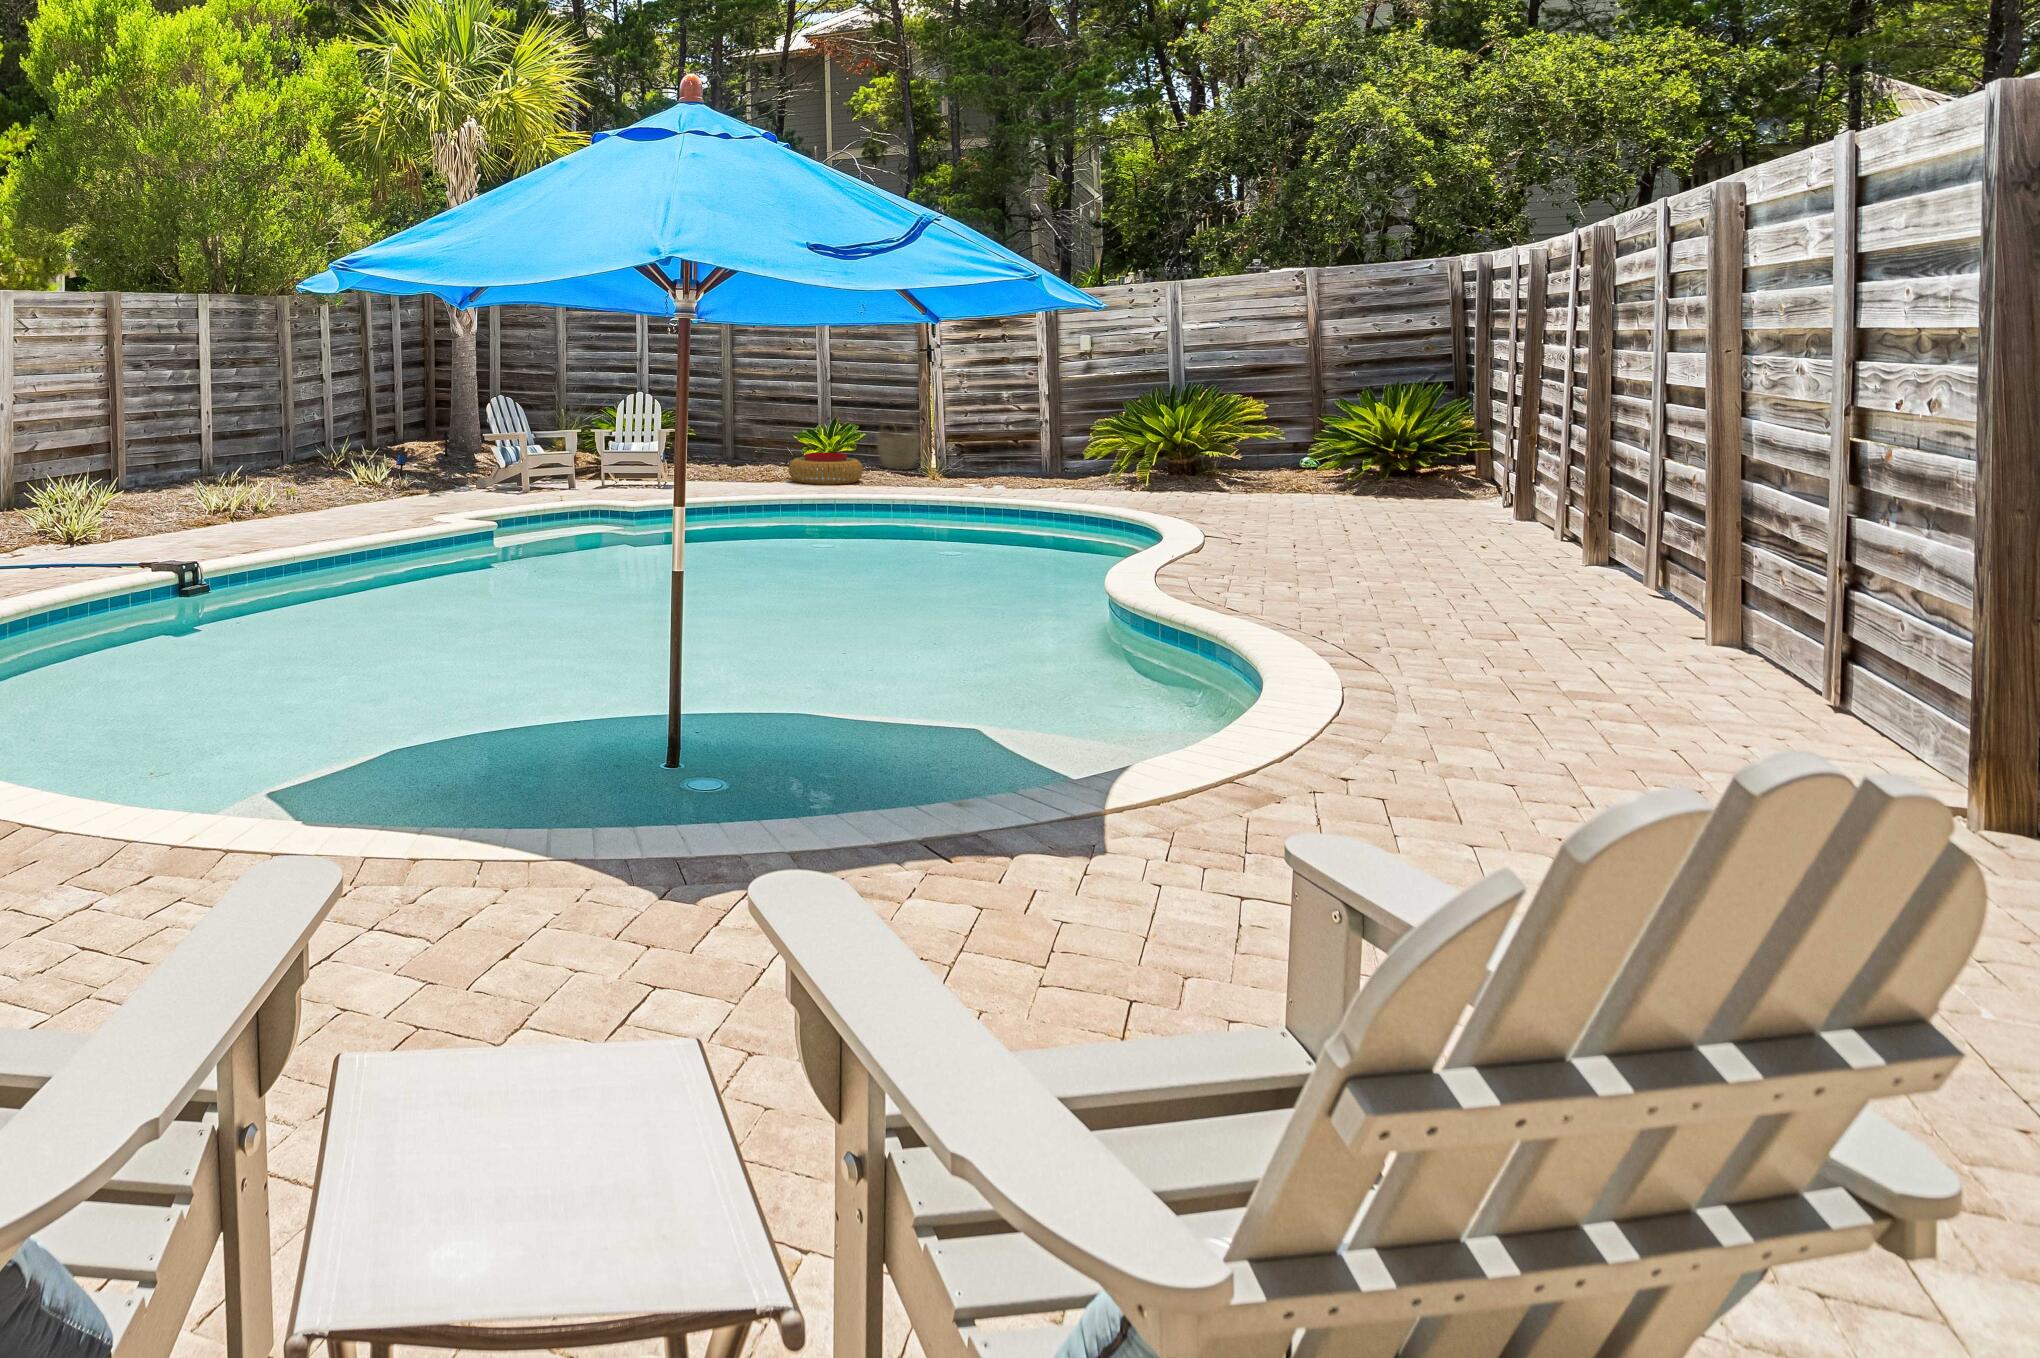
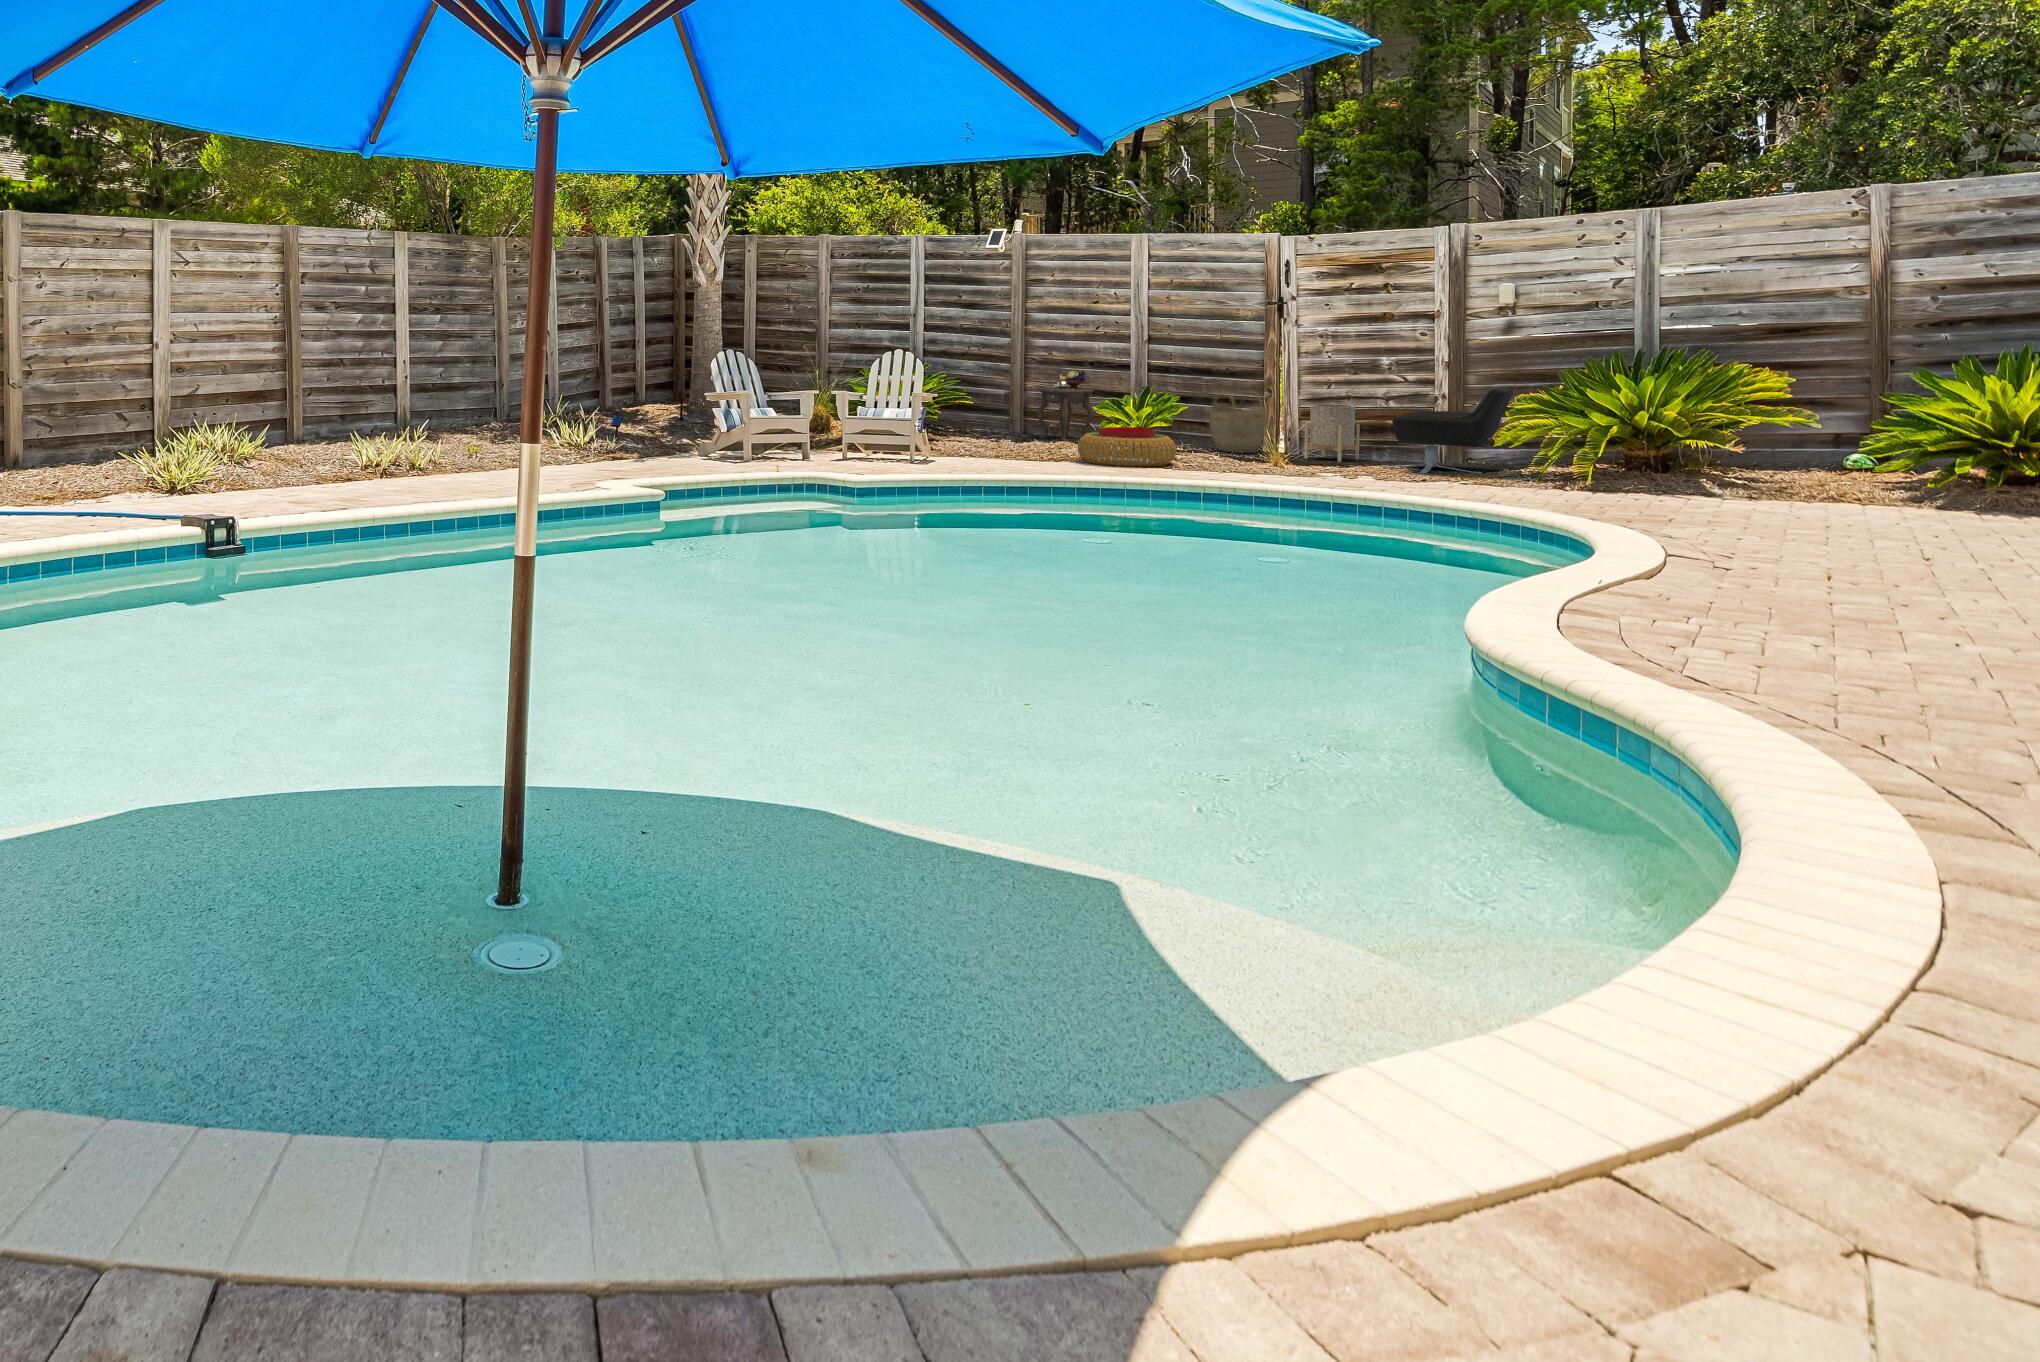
side table: none [741,404,785,464] -> present [1037,371,1094,441]
lounge chair: none [1006,414,1093,481] -> present [1382,386,1513,473]
planter: none [950,430,988,474] -> present [1304,404,1360,462]

